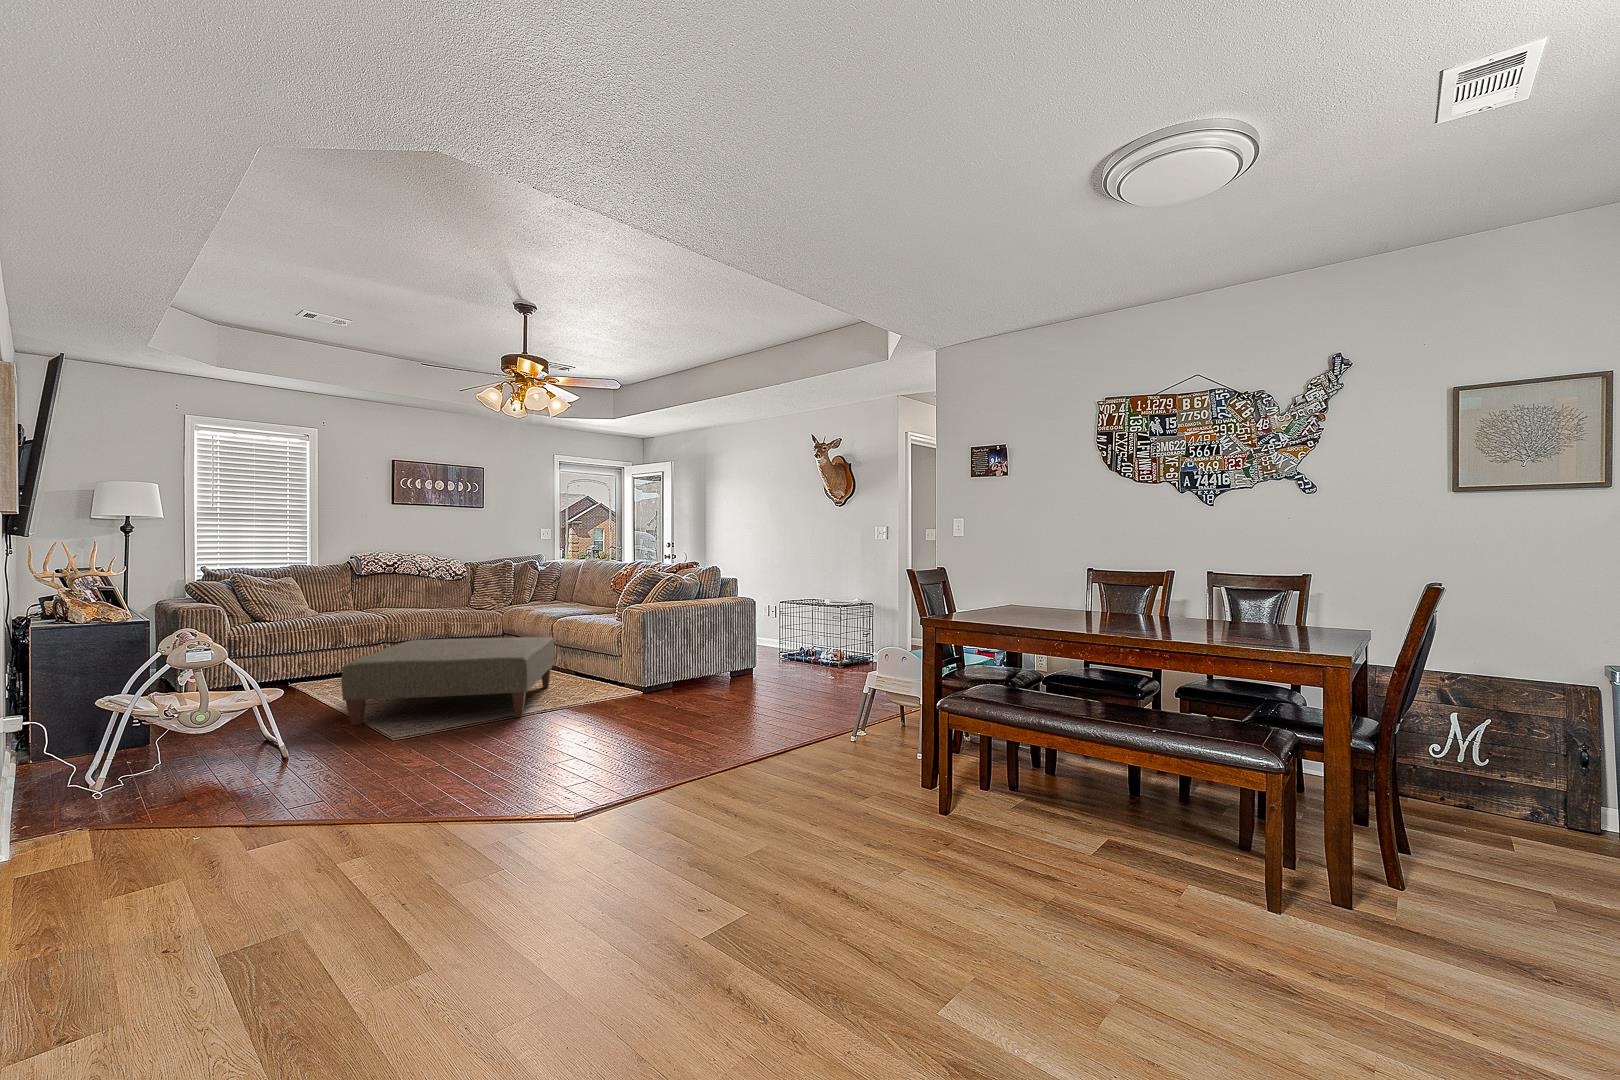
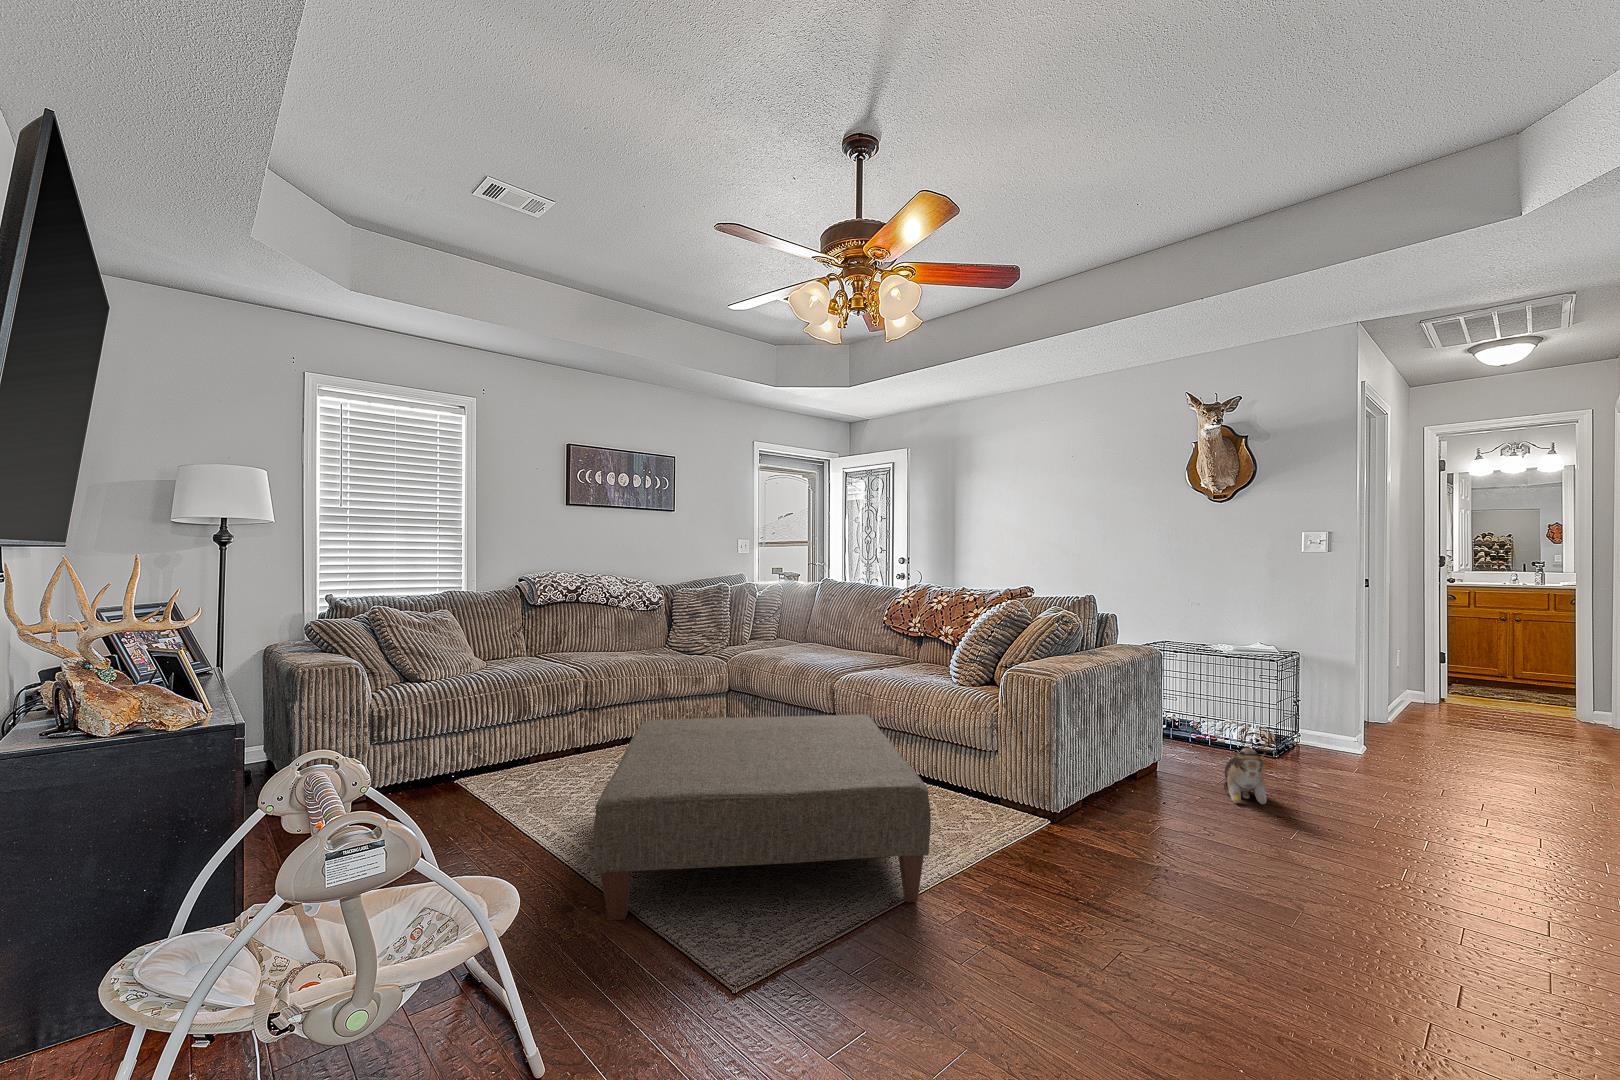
plush toy: none [763,653,792,686] -> present [1224,748,1266,804]

